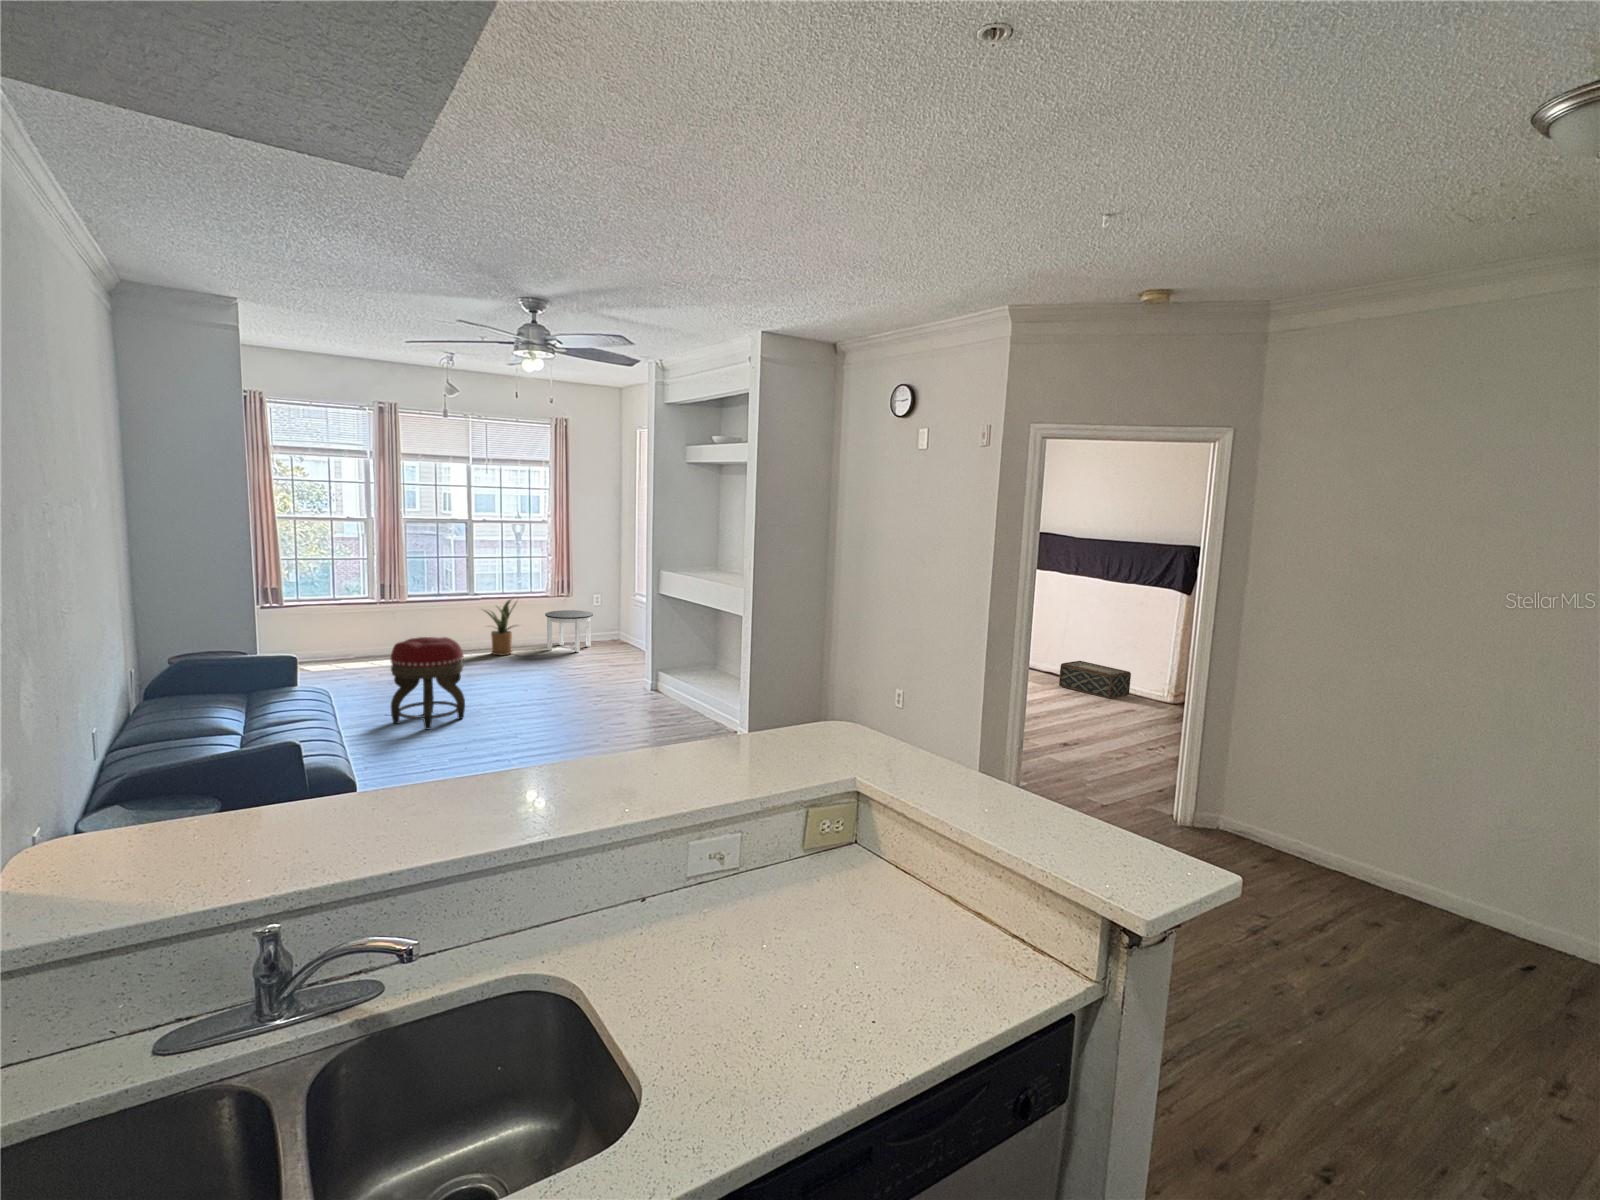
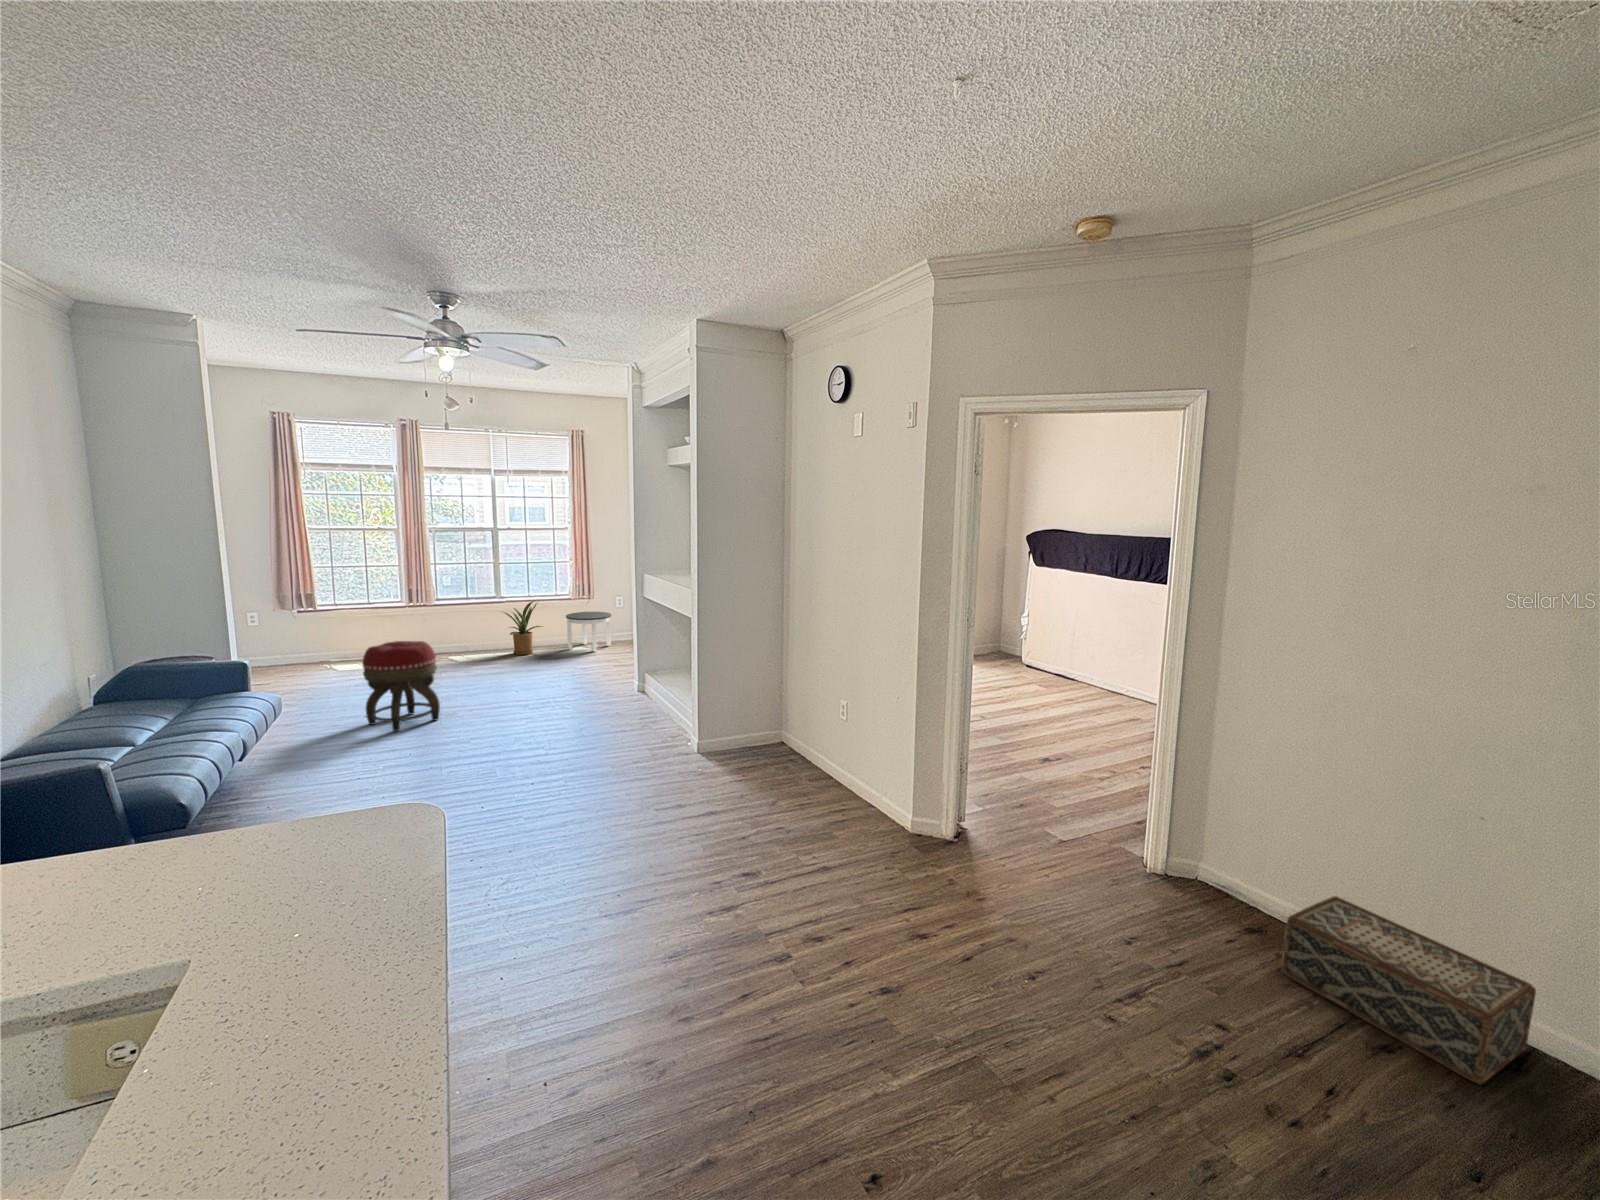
woven basket: present [1059,661,1131,699] -> present [1281,896,1536,1084]

